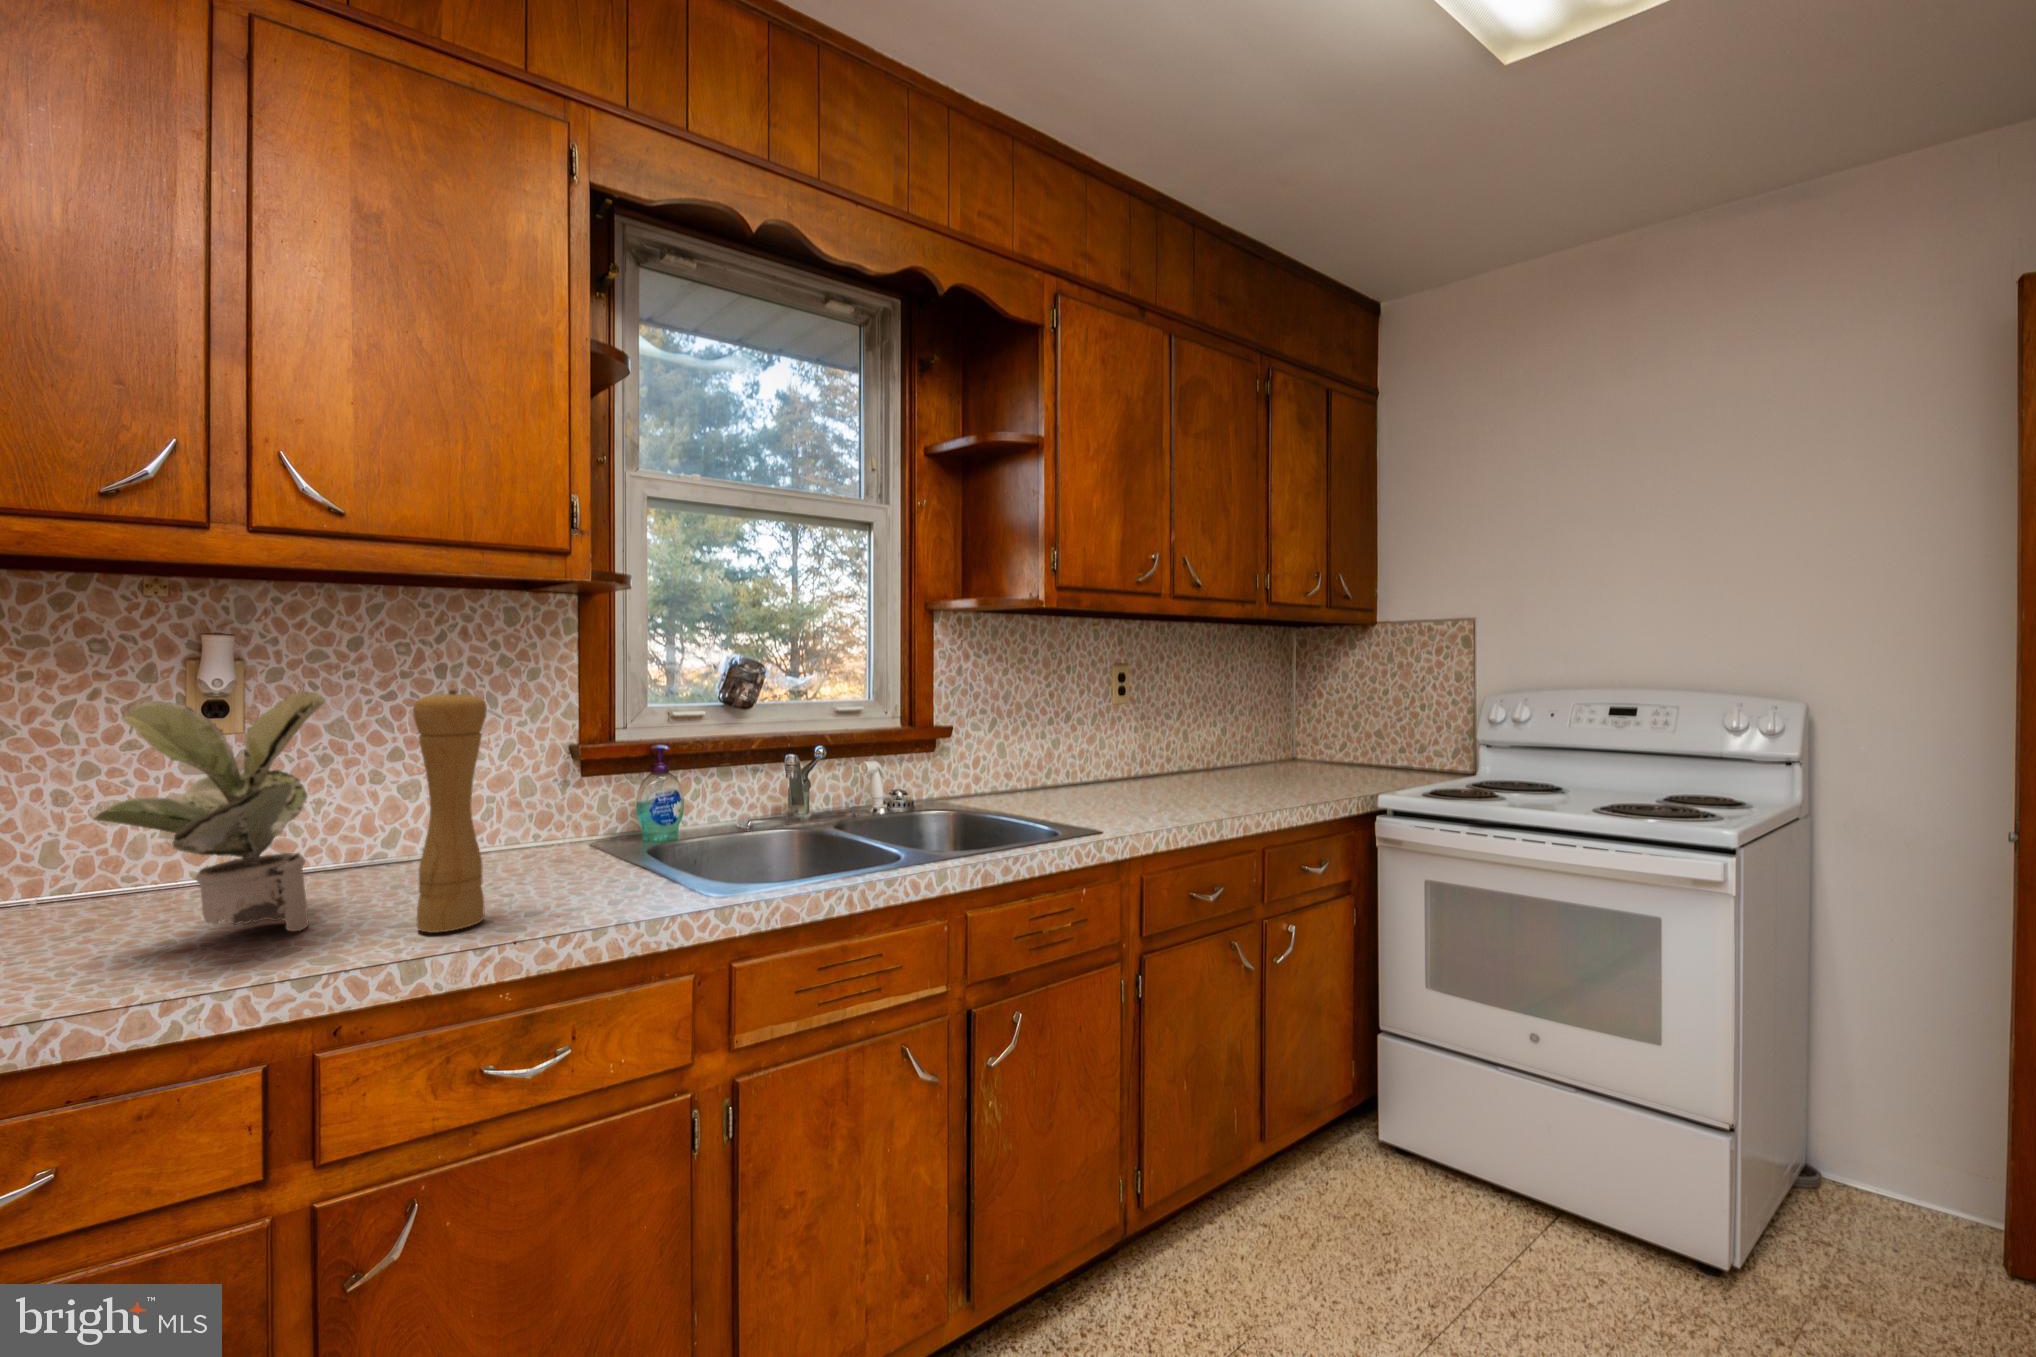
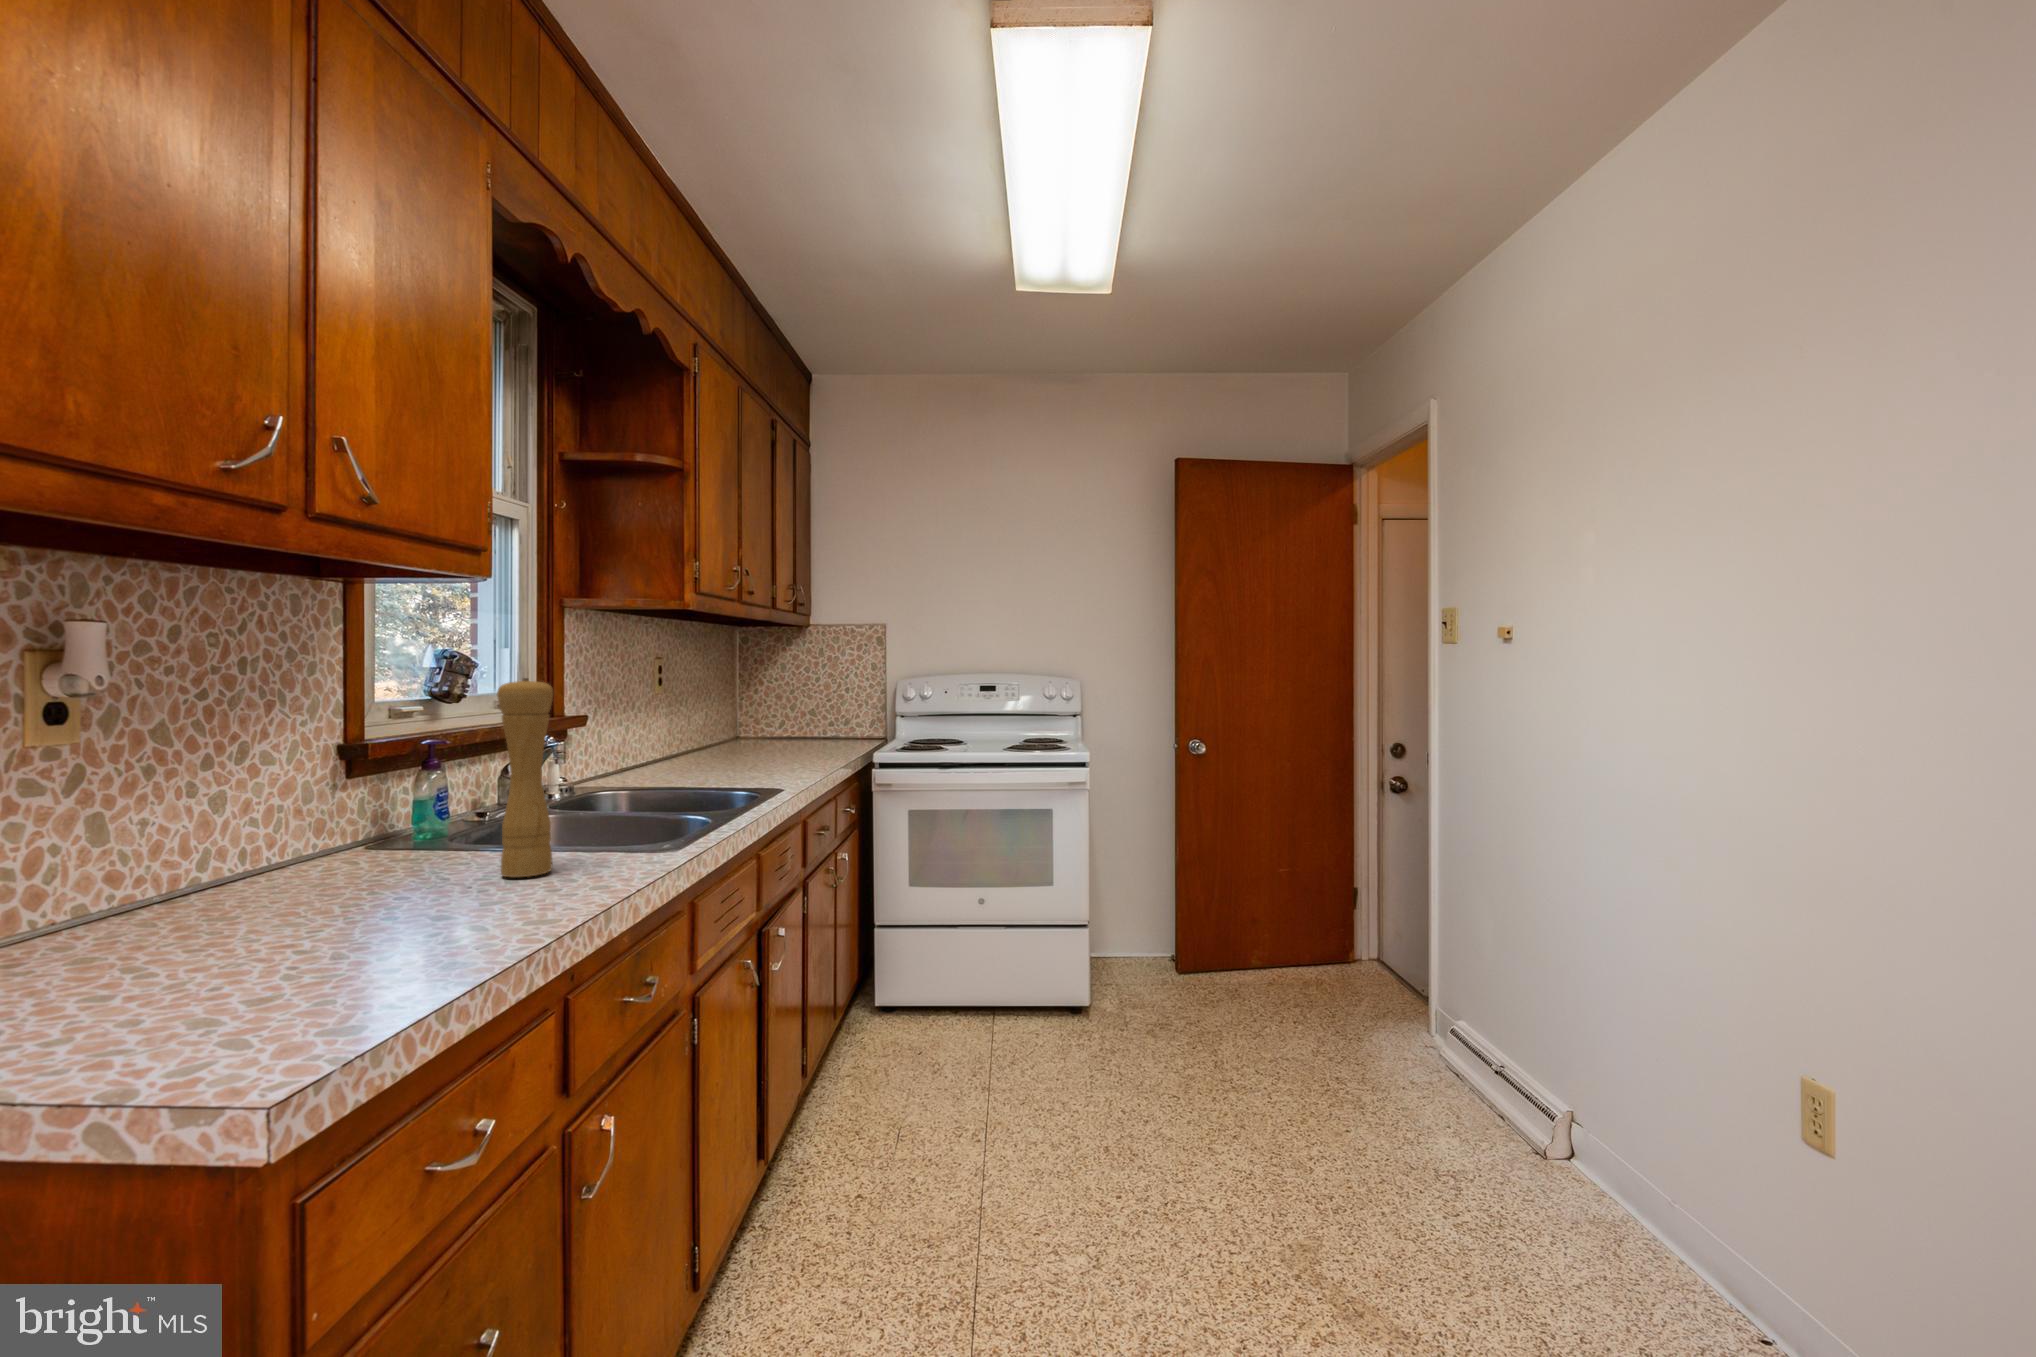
potted plant: present [94,691,325,931] -> none [261,681,469,909]

